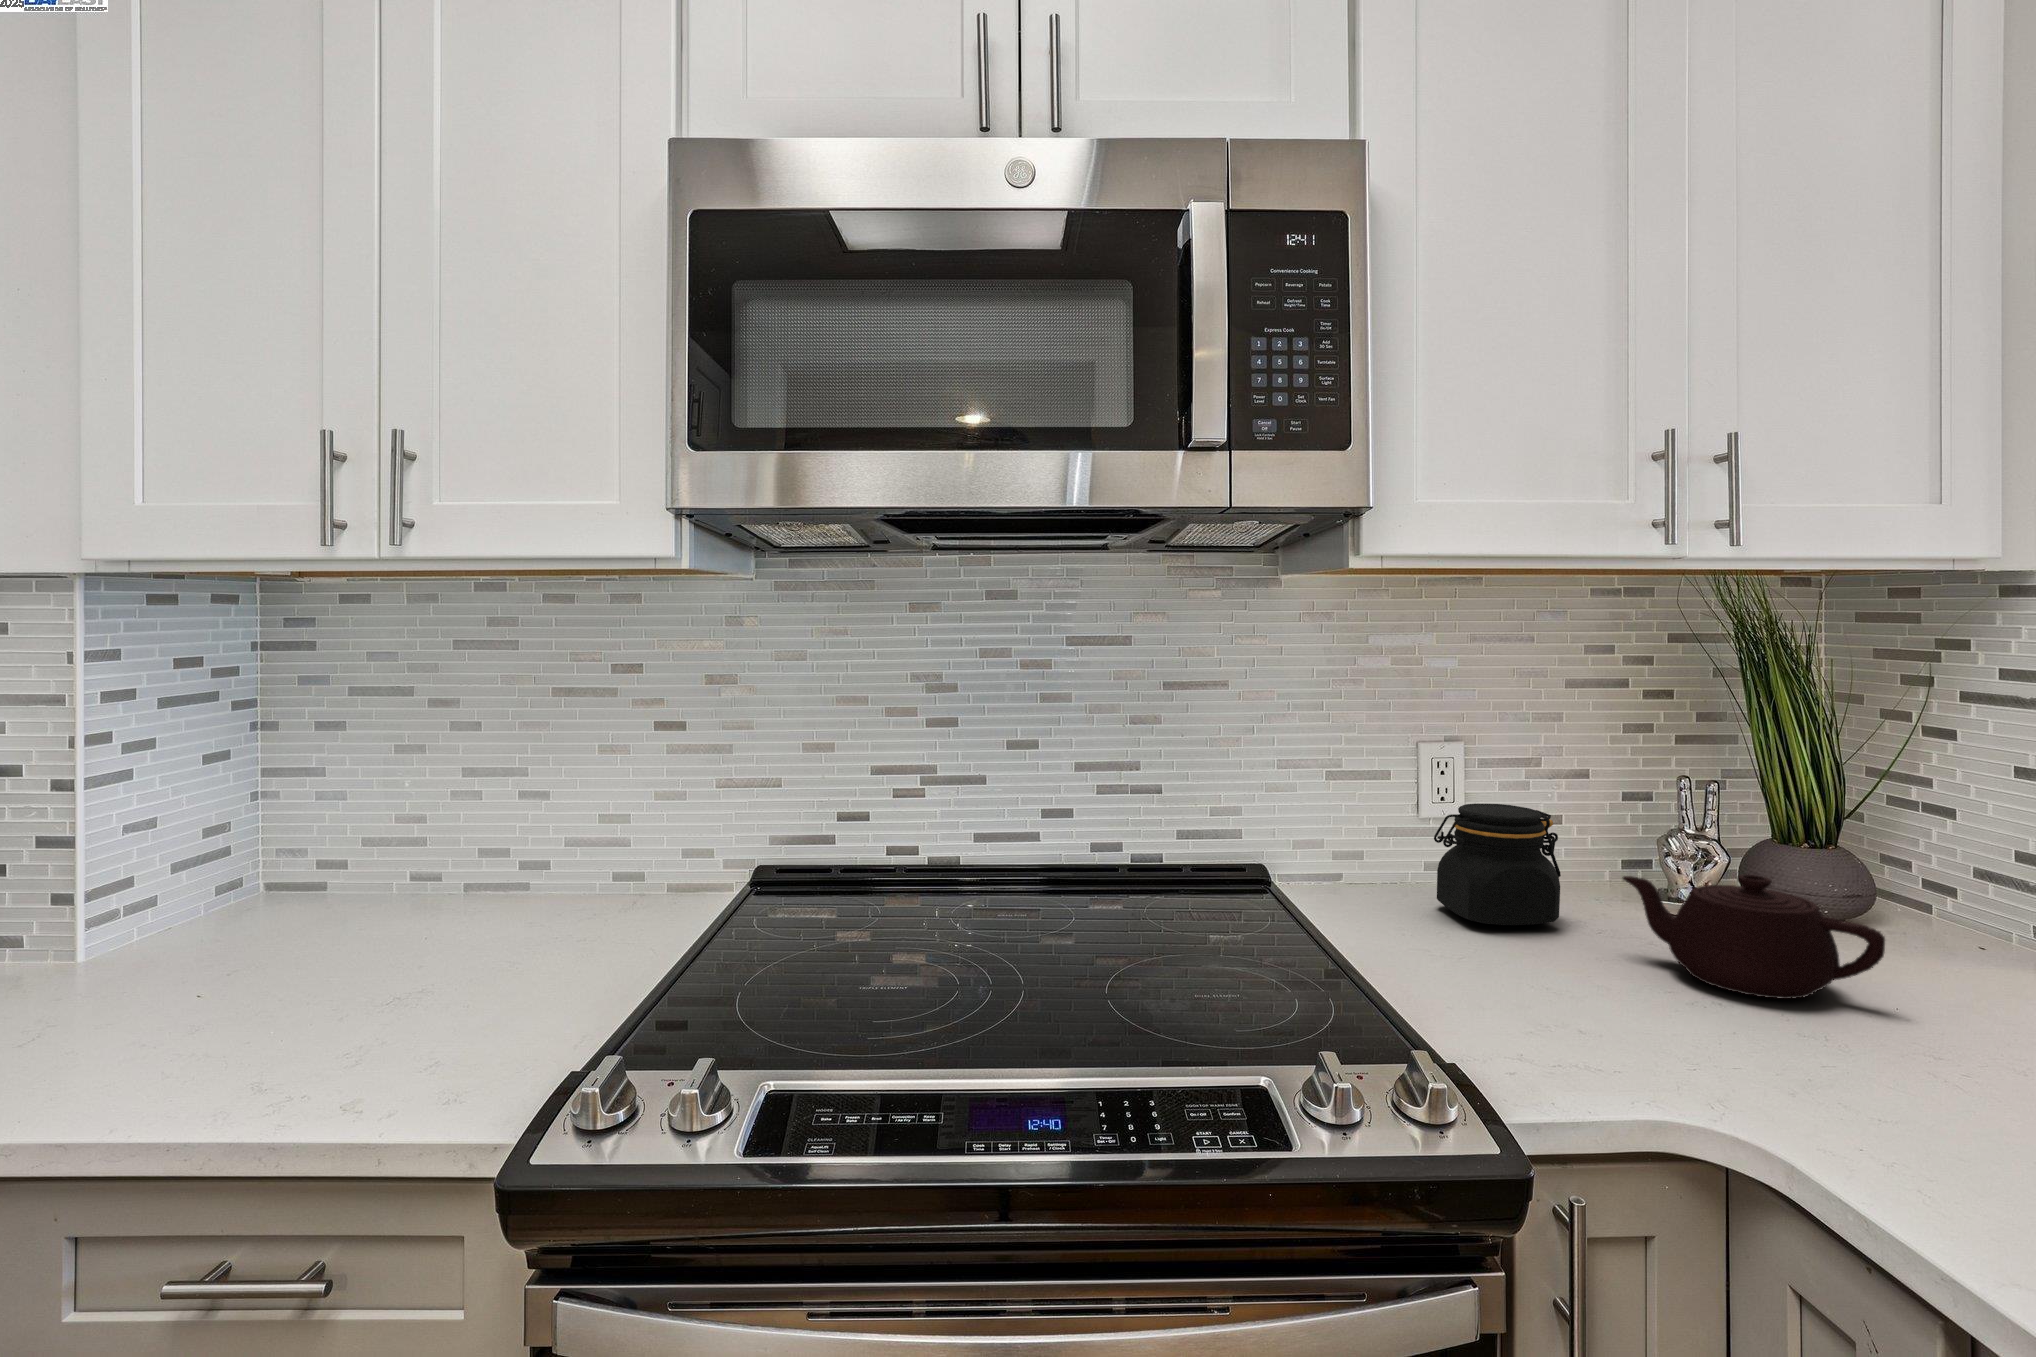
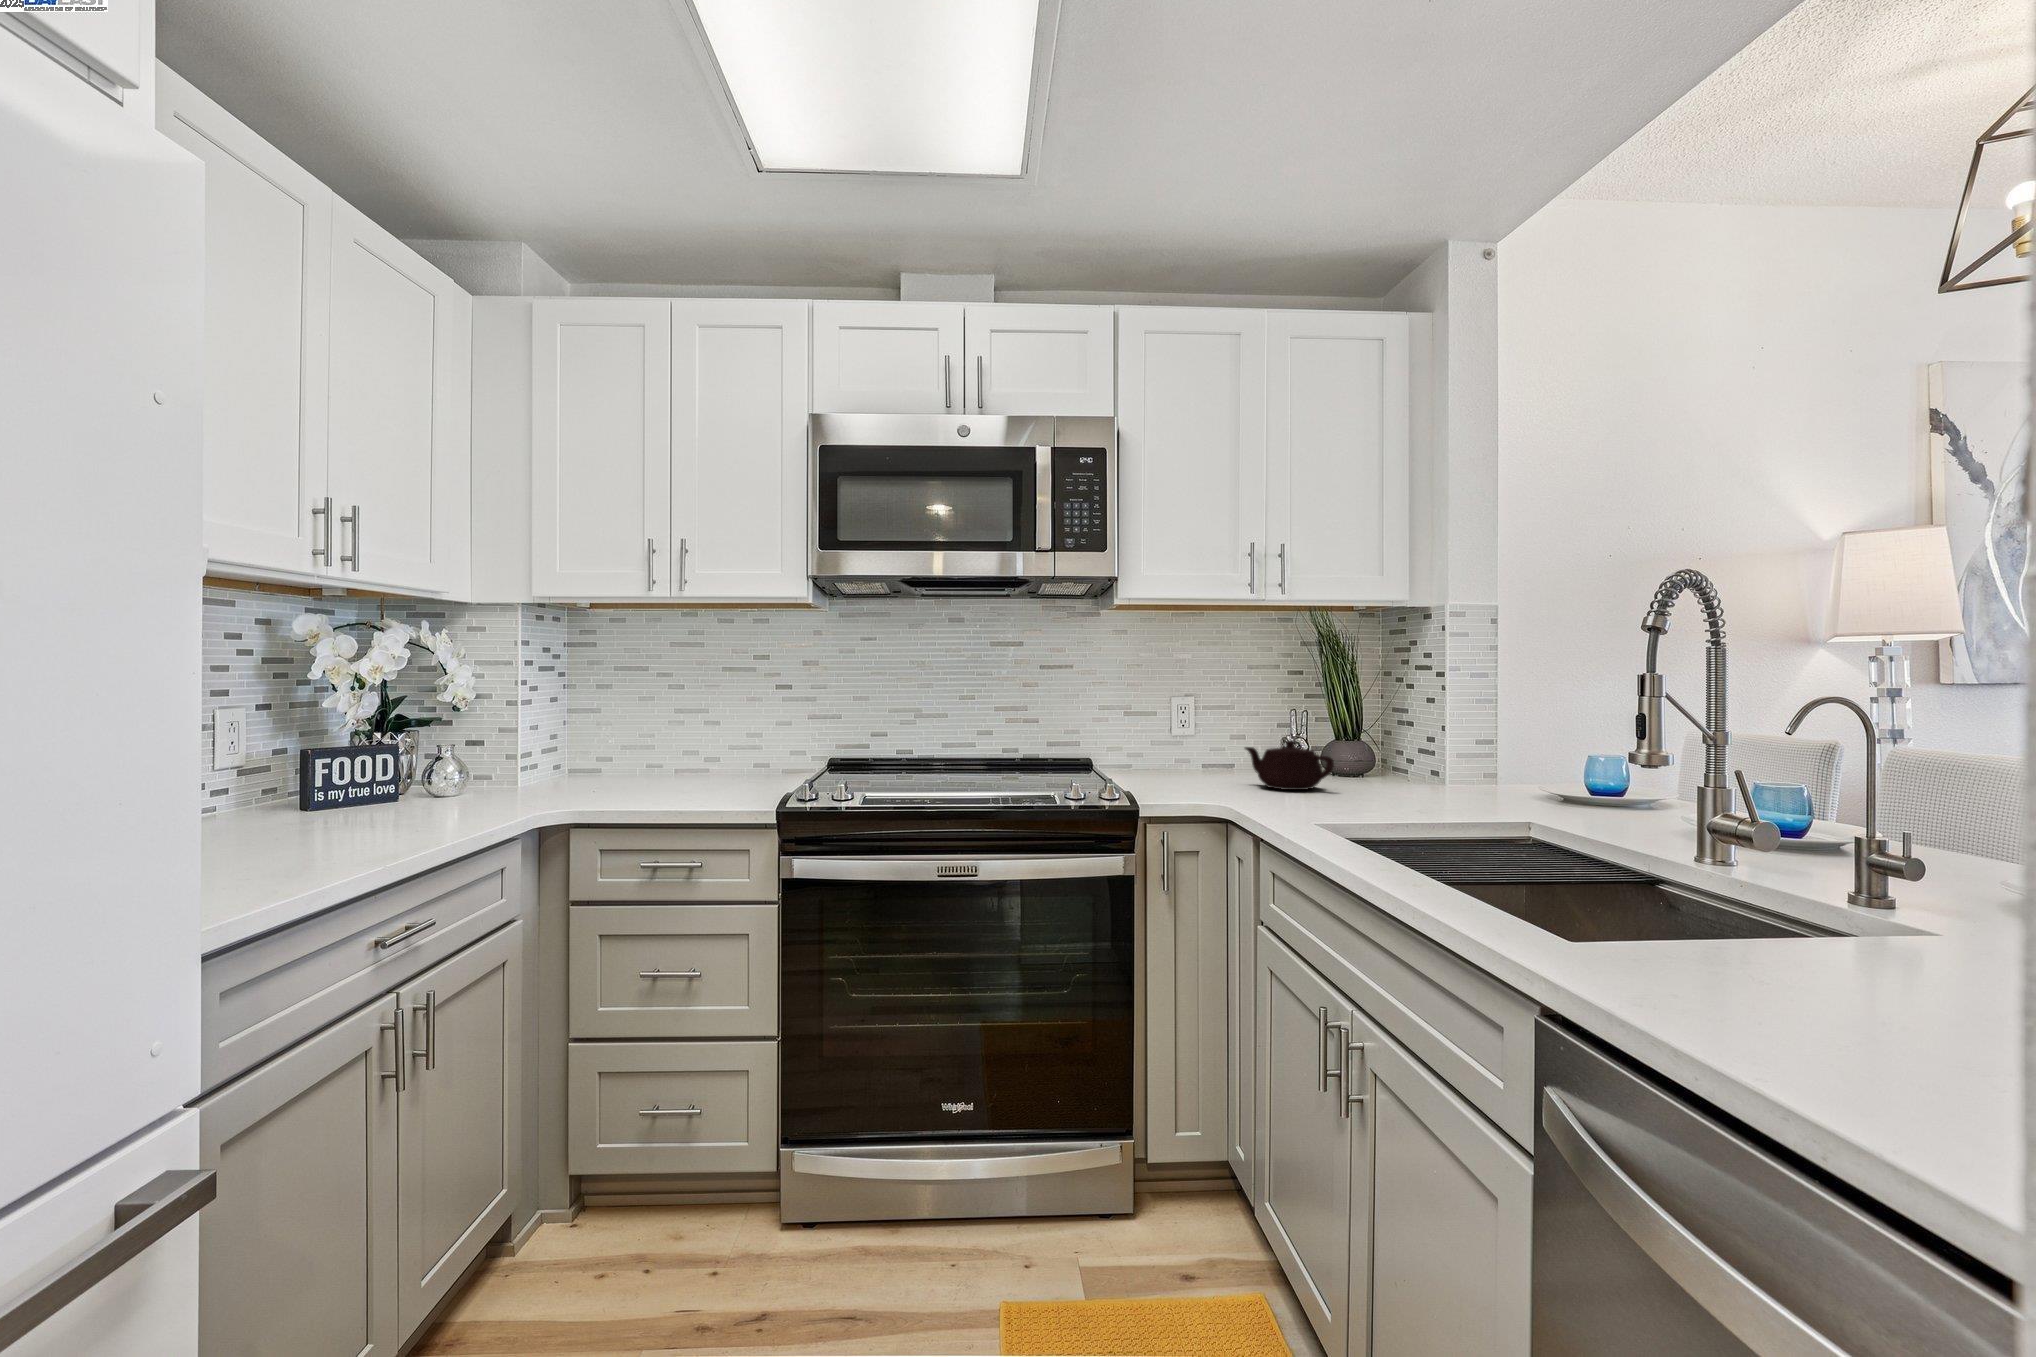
jar: present [1434,803,1561,925] -> none [1169,723,1229,778]

